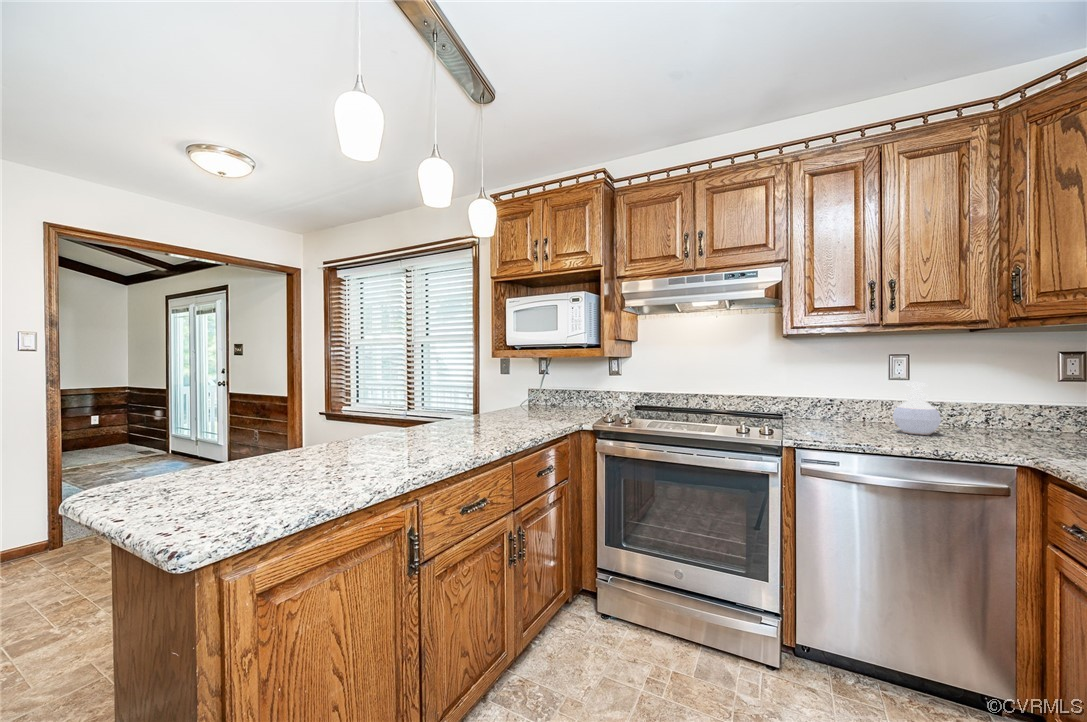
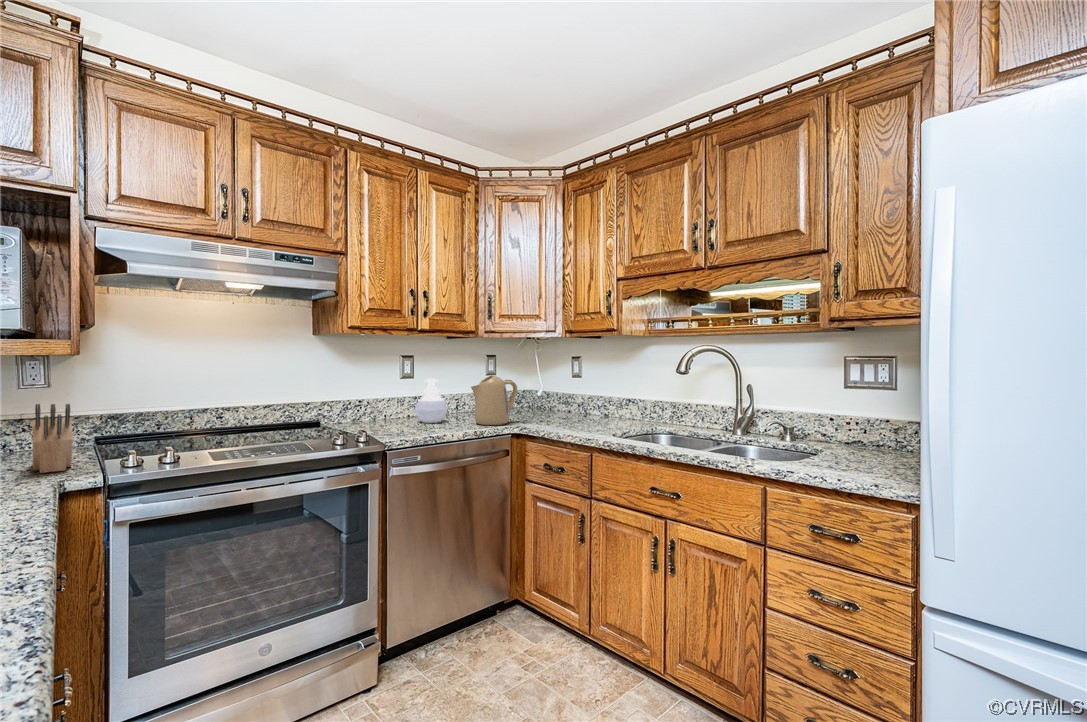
knife block: none [580,383,609,420] -> present [33,404,73,473]
kettle: none [962,383,1062,452] -> present [471,376,517,425]

